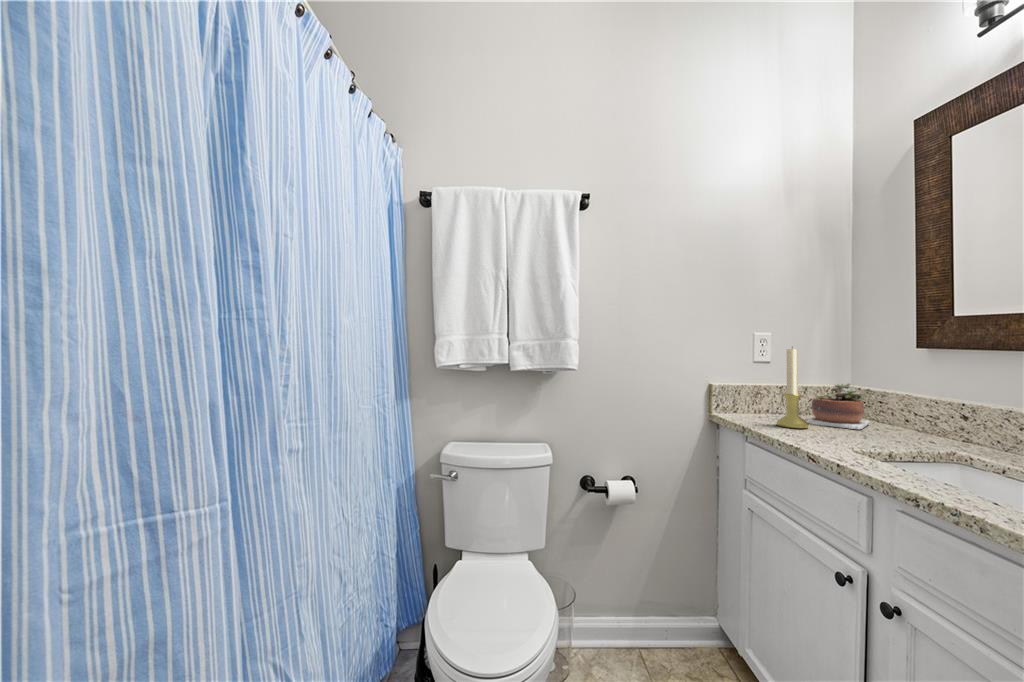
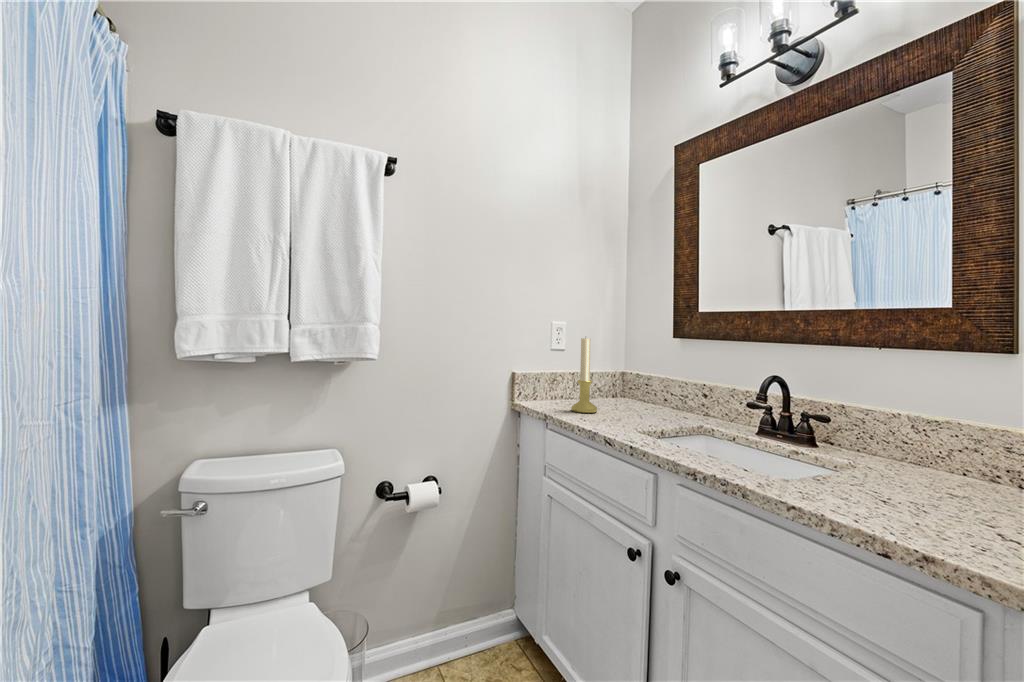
succulent plant: present [806,384,869,429] -> none [593,369,640,411]

